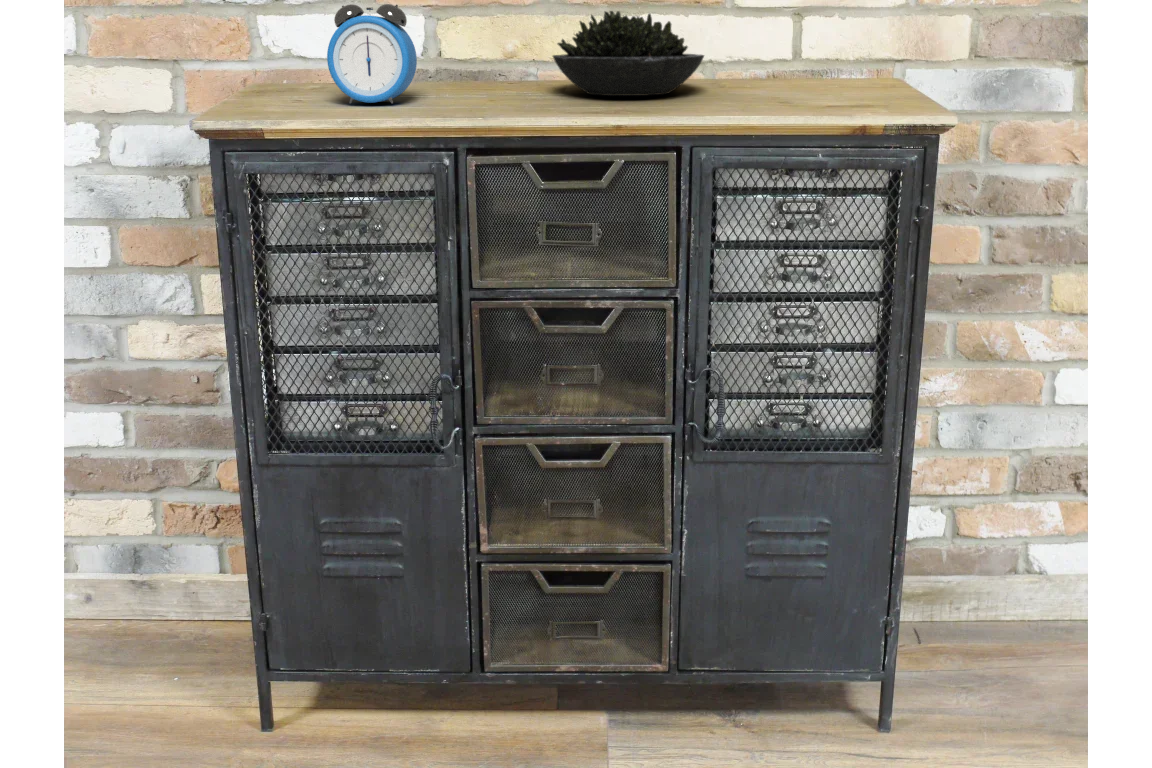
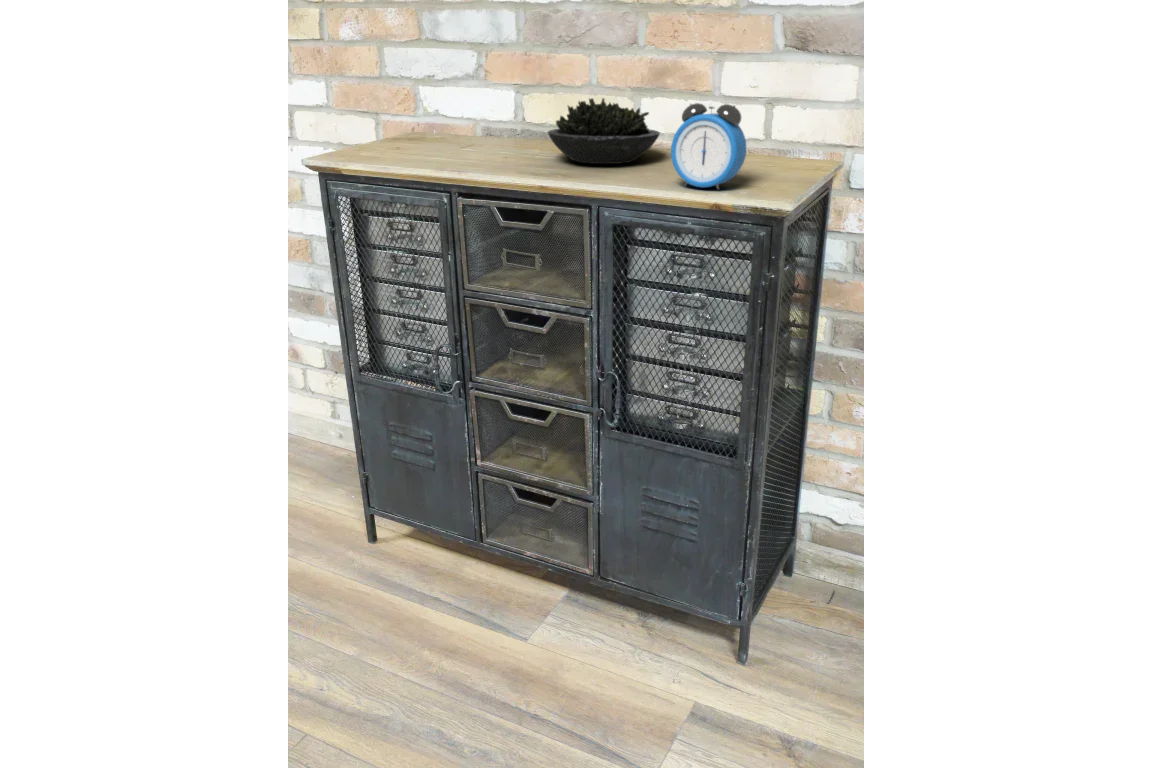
alarm clock: present [327,4,417,104] -> present [671,103,746,189]

